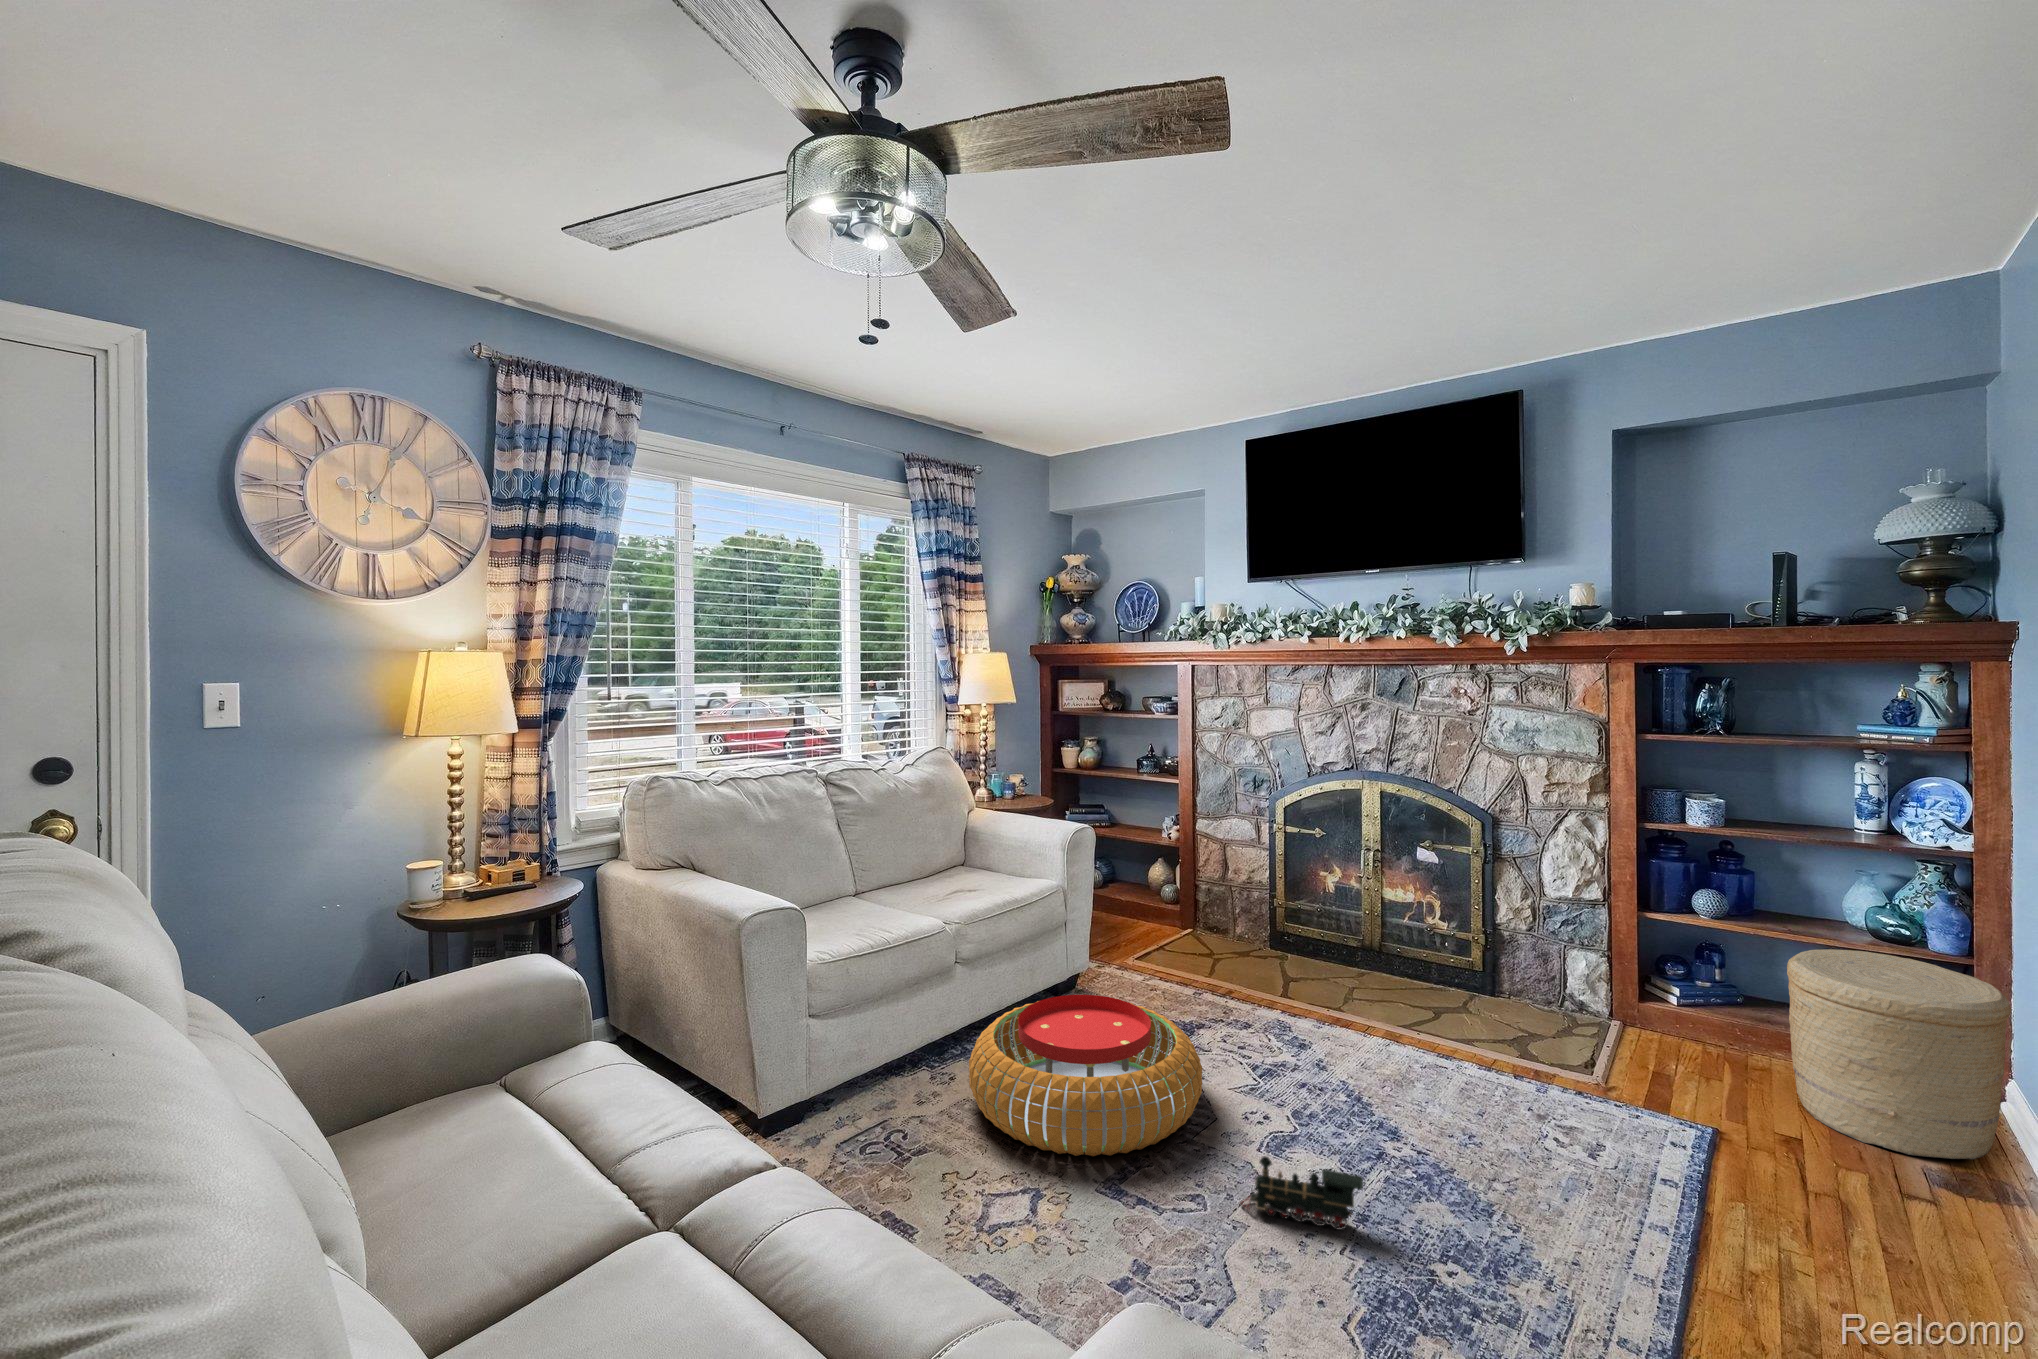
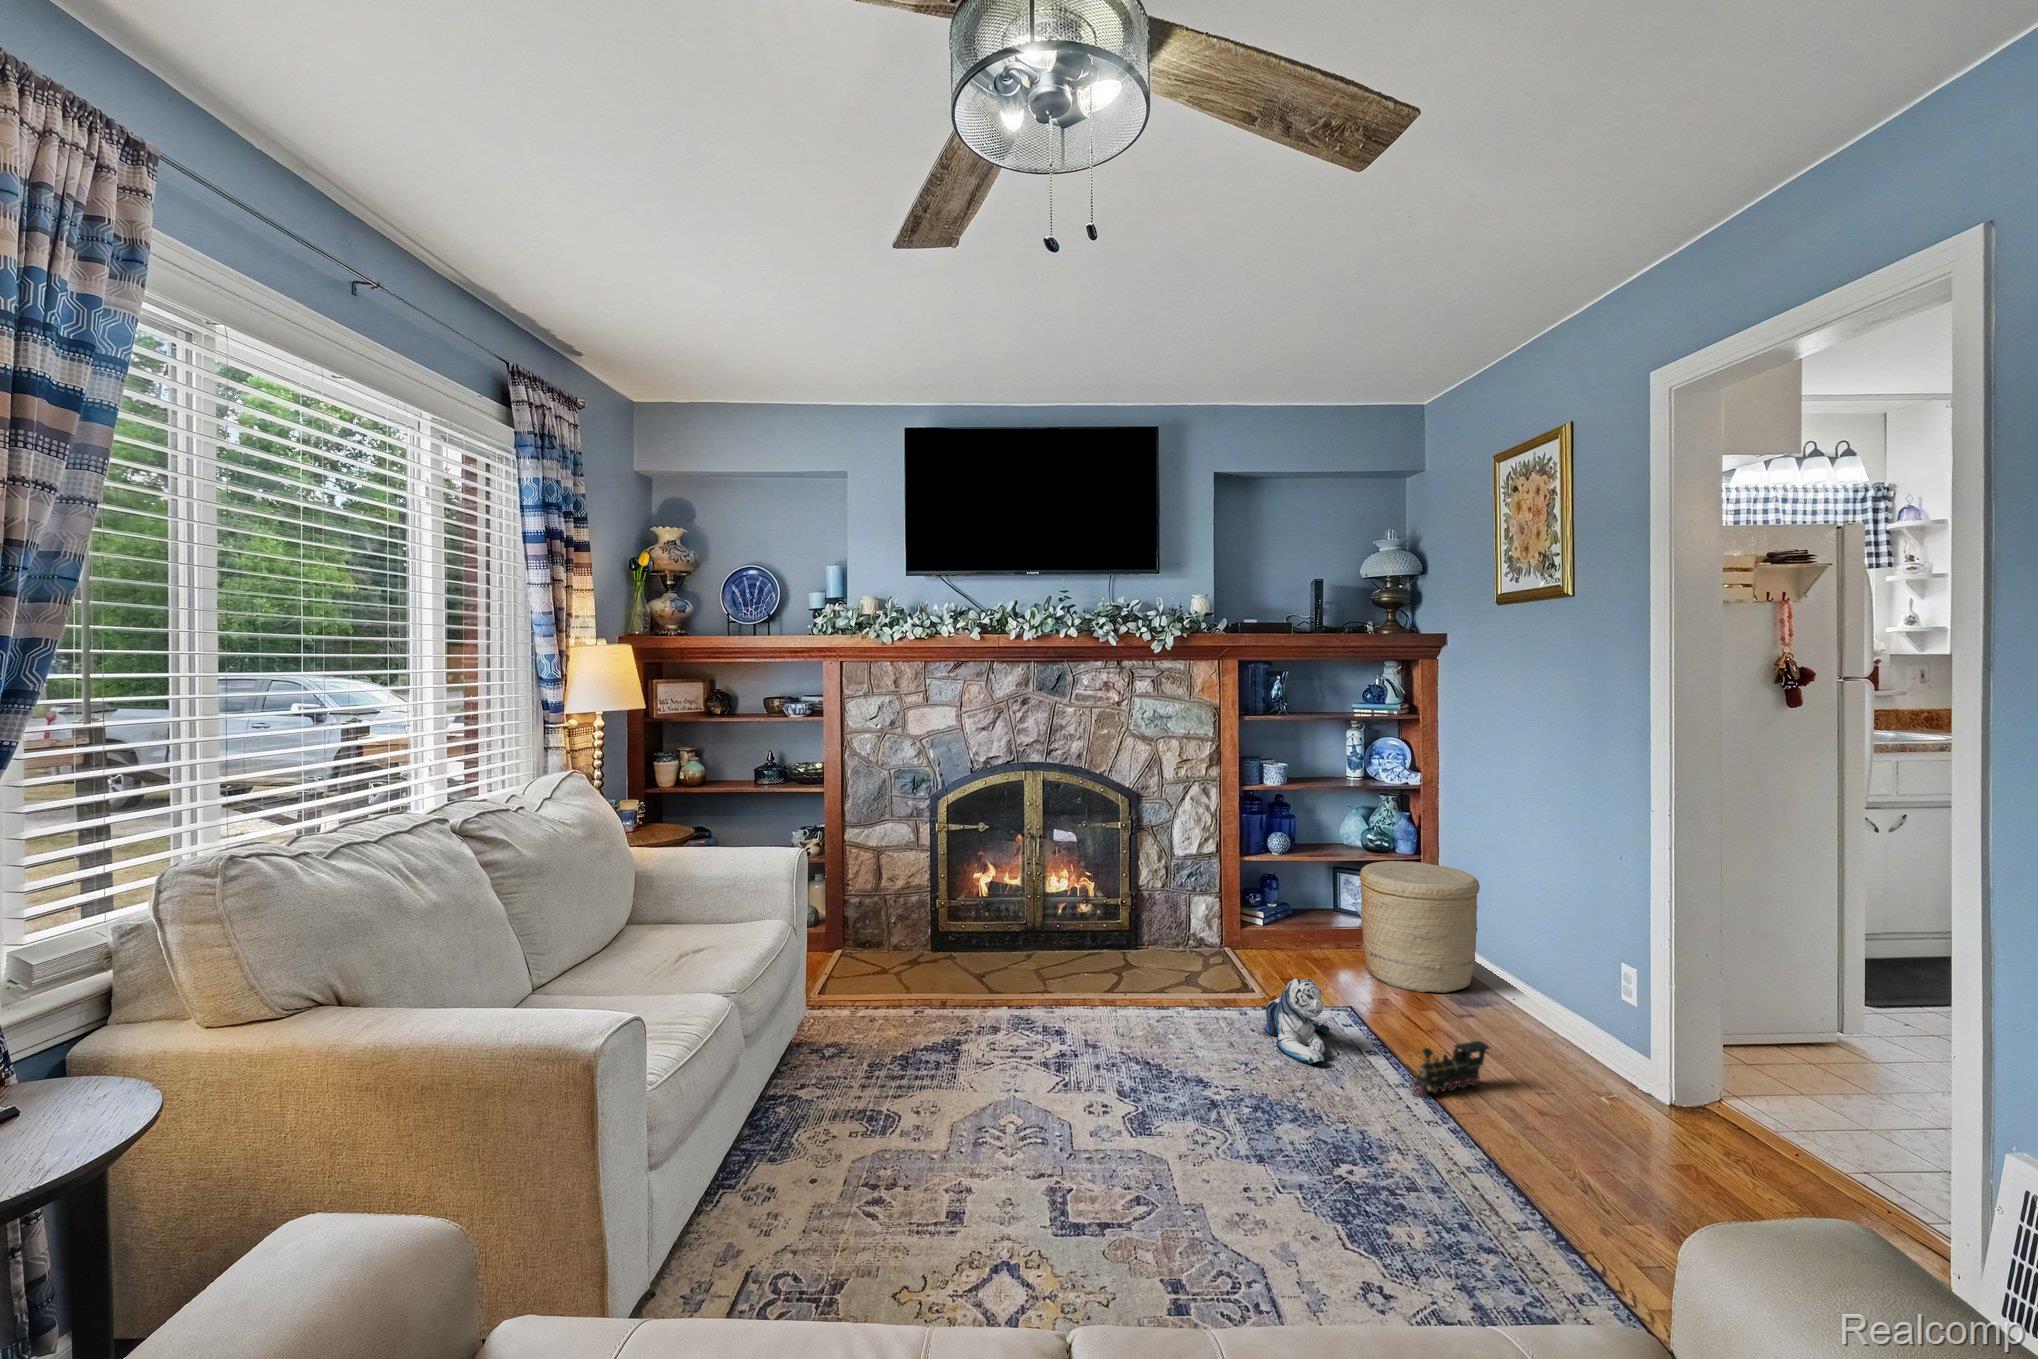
pouf: present [969,995,1202,1156] -> none [807,1026,1078,1220]
plush toy: none [1527,1057,1623,1164] -> present [1264,979,1330,1064]
toy train: present [1240,1156,1363,1230] -> present [1411,1041,1490,1095]

